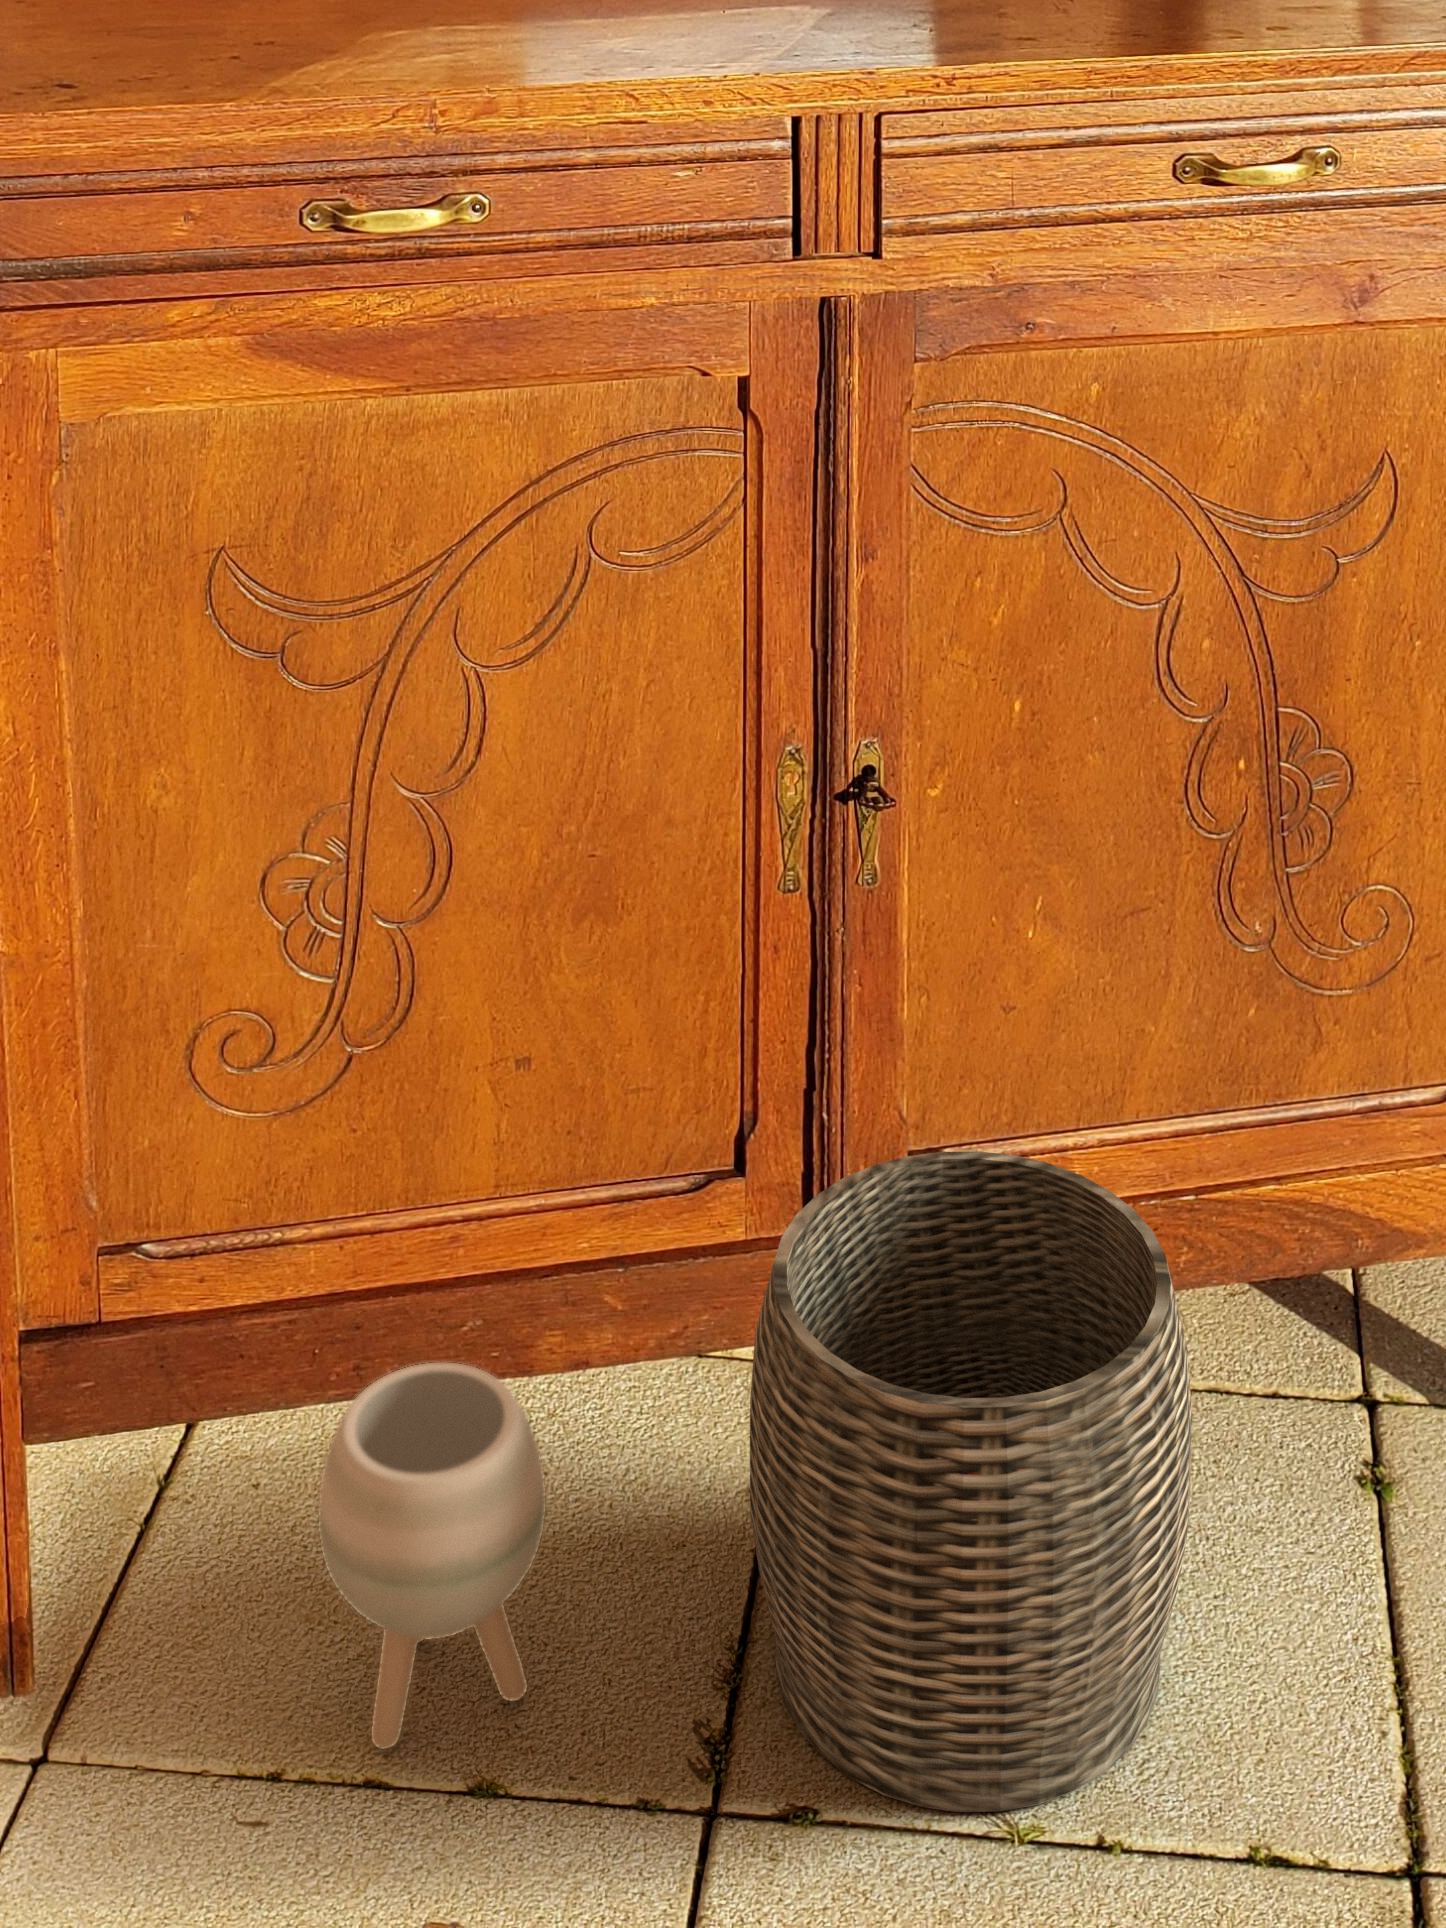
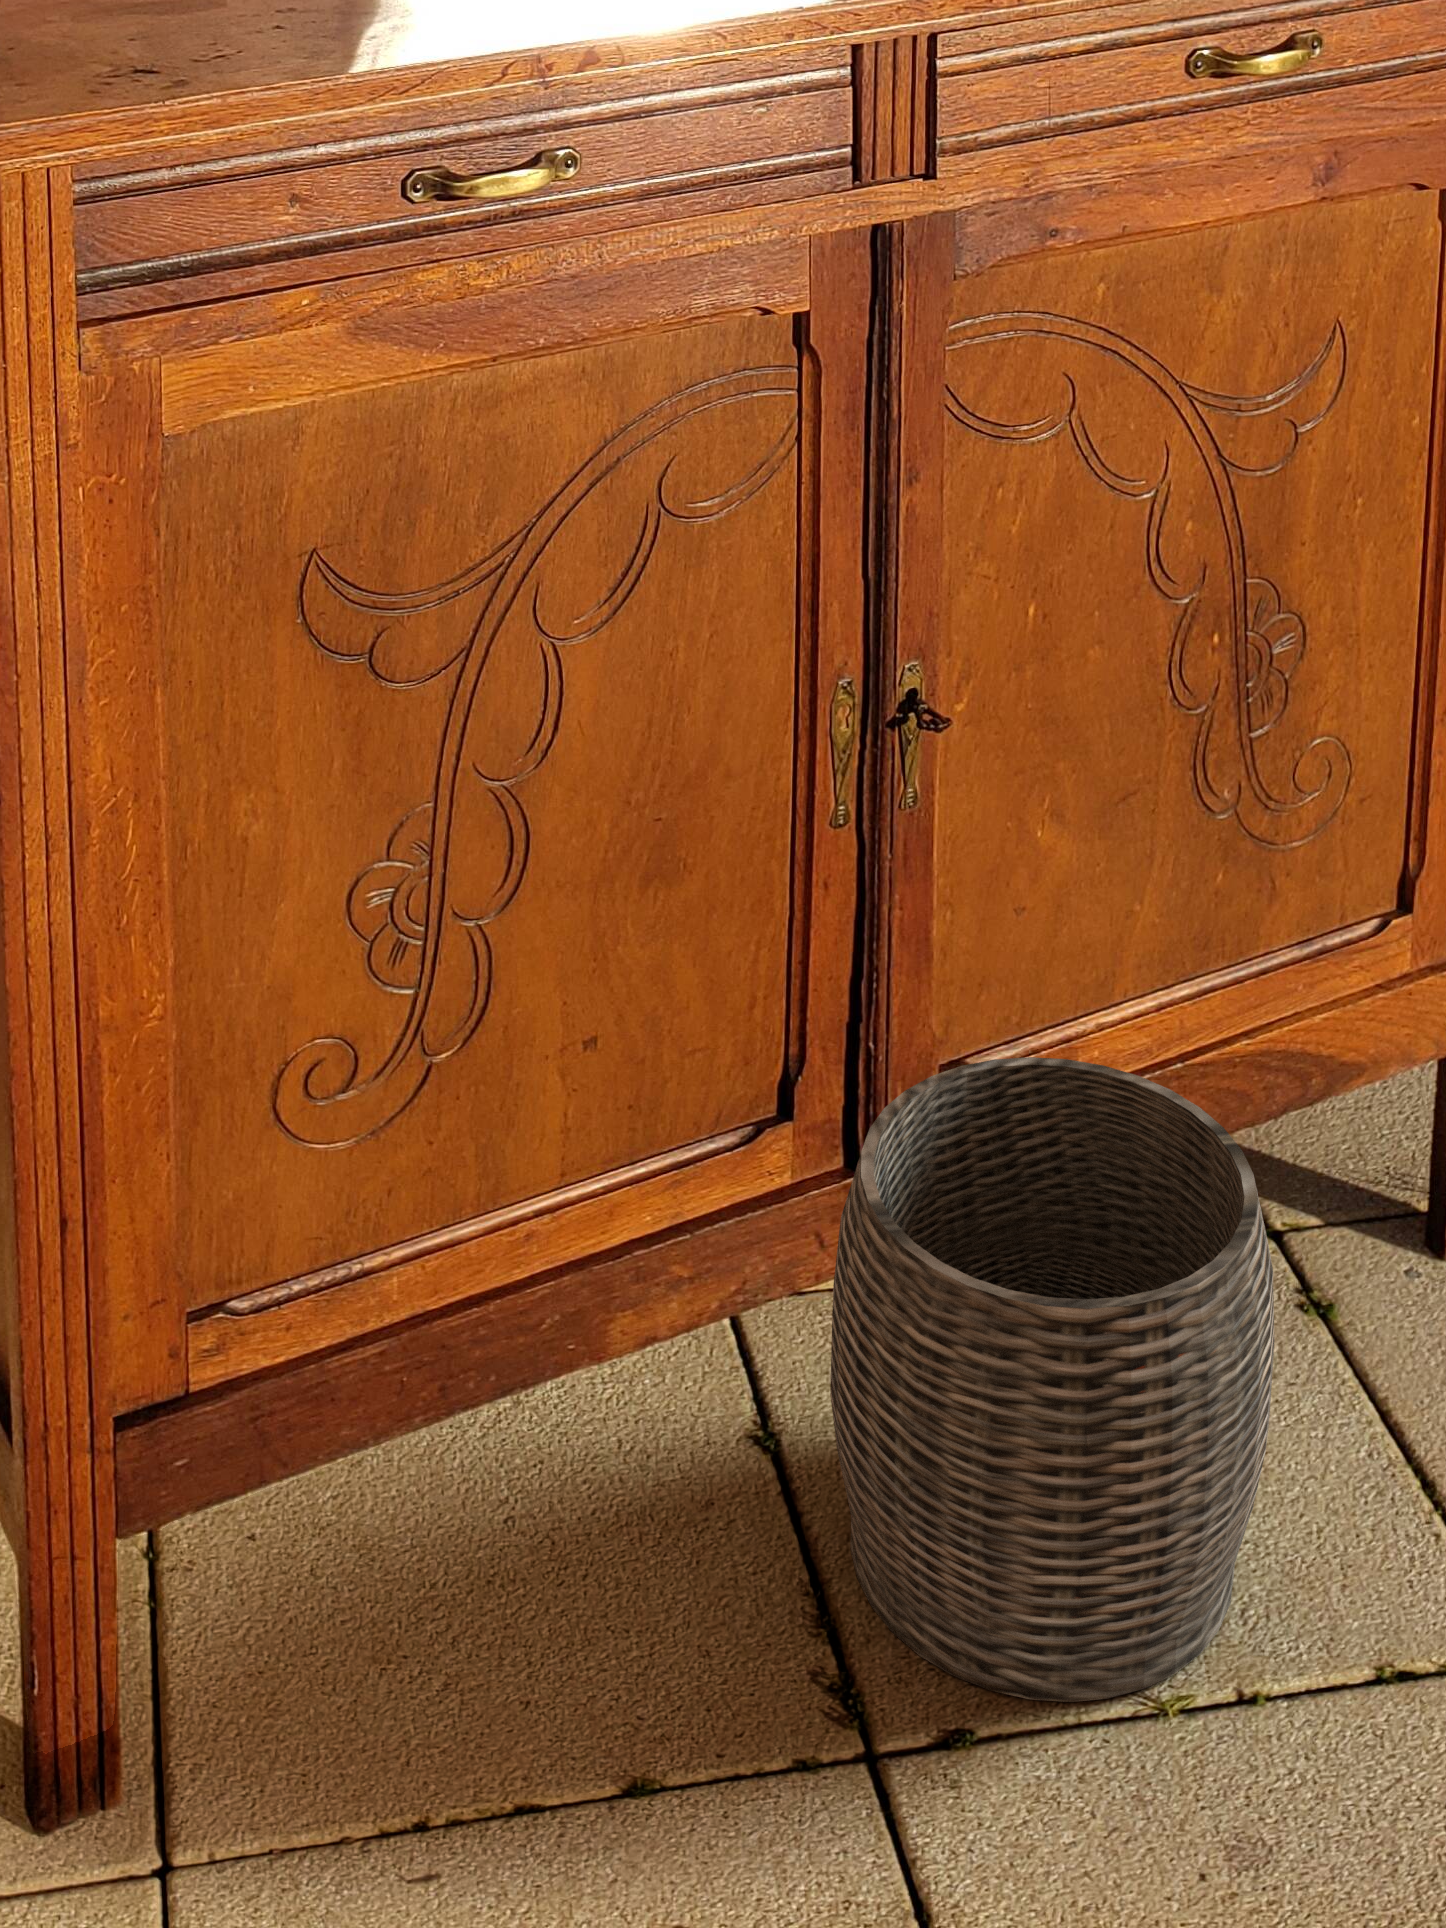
planter: present [318,1362,546,1749] -> none [435,1364,670,1771]

